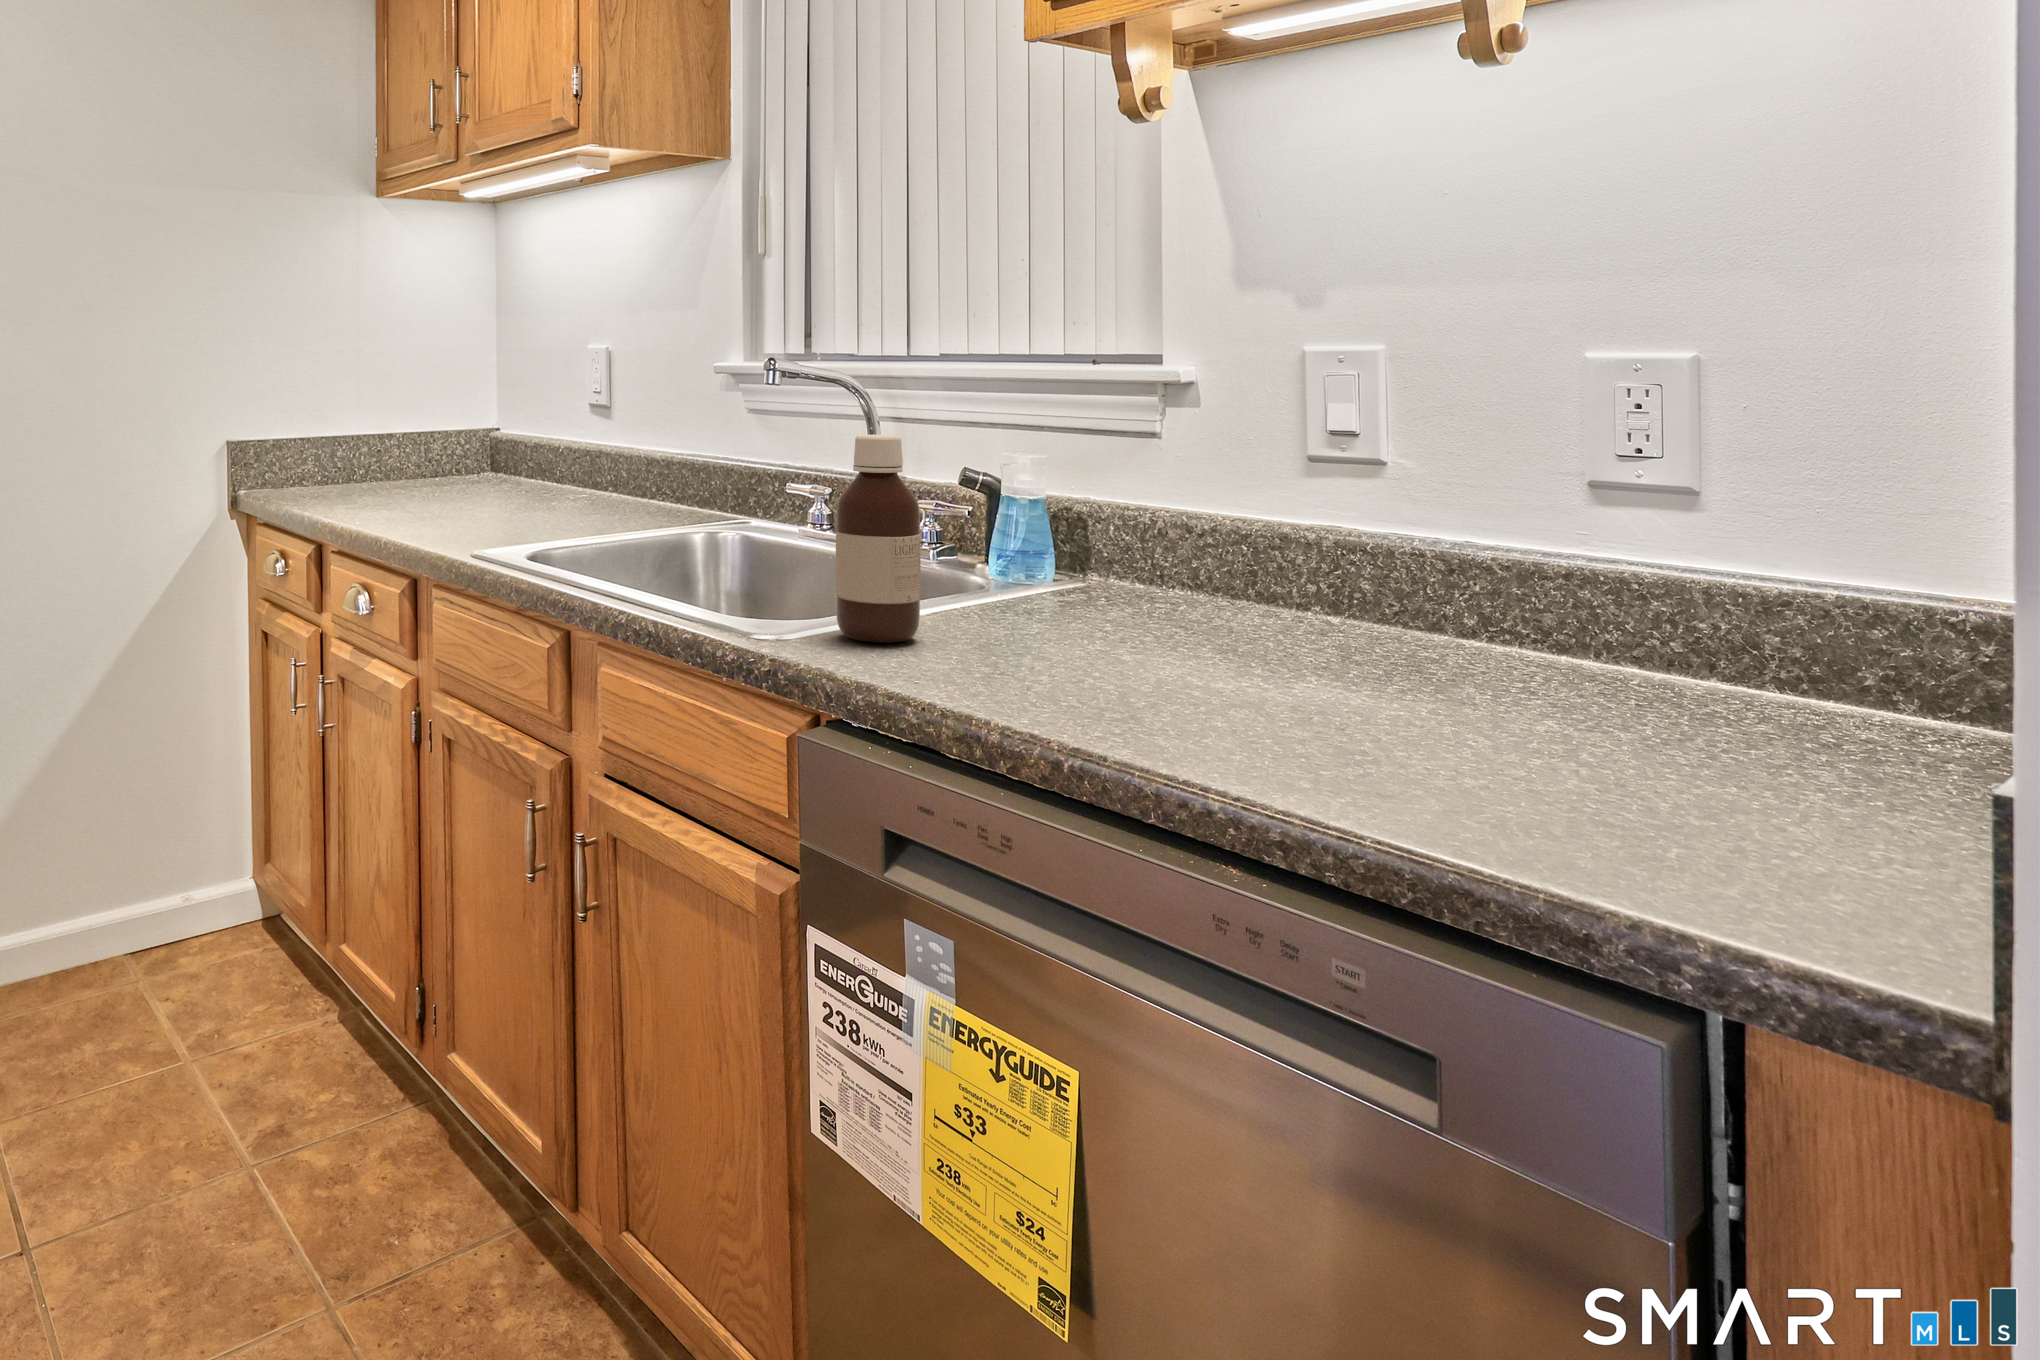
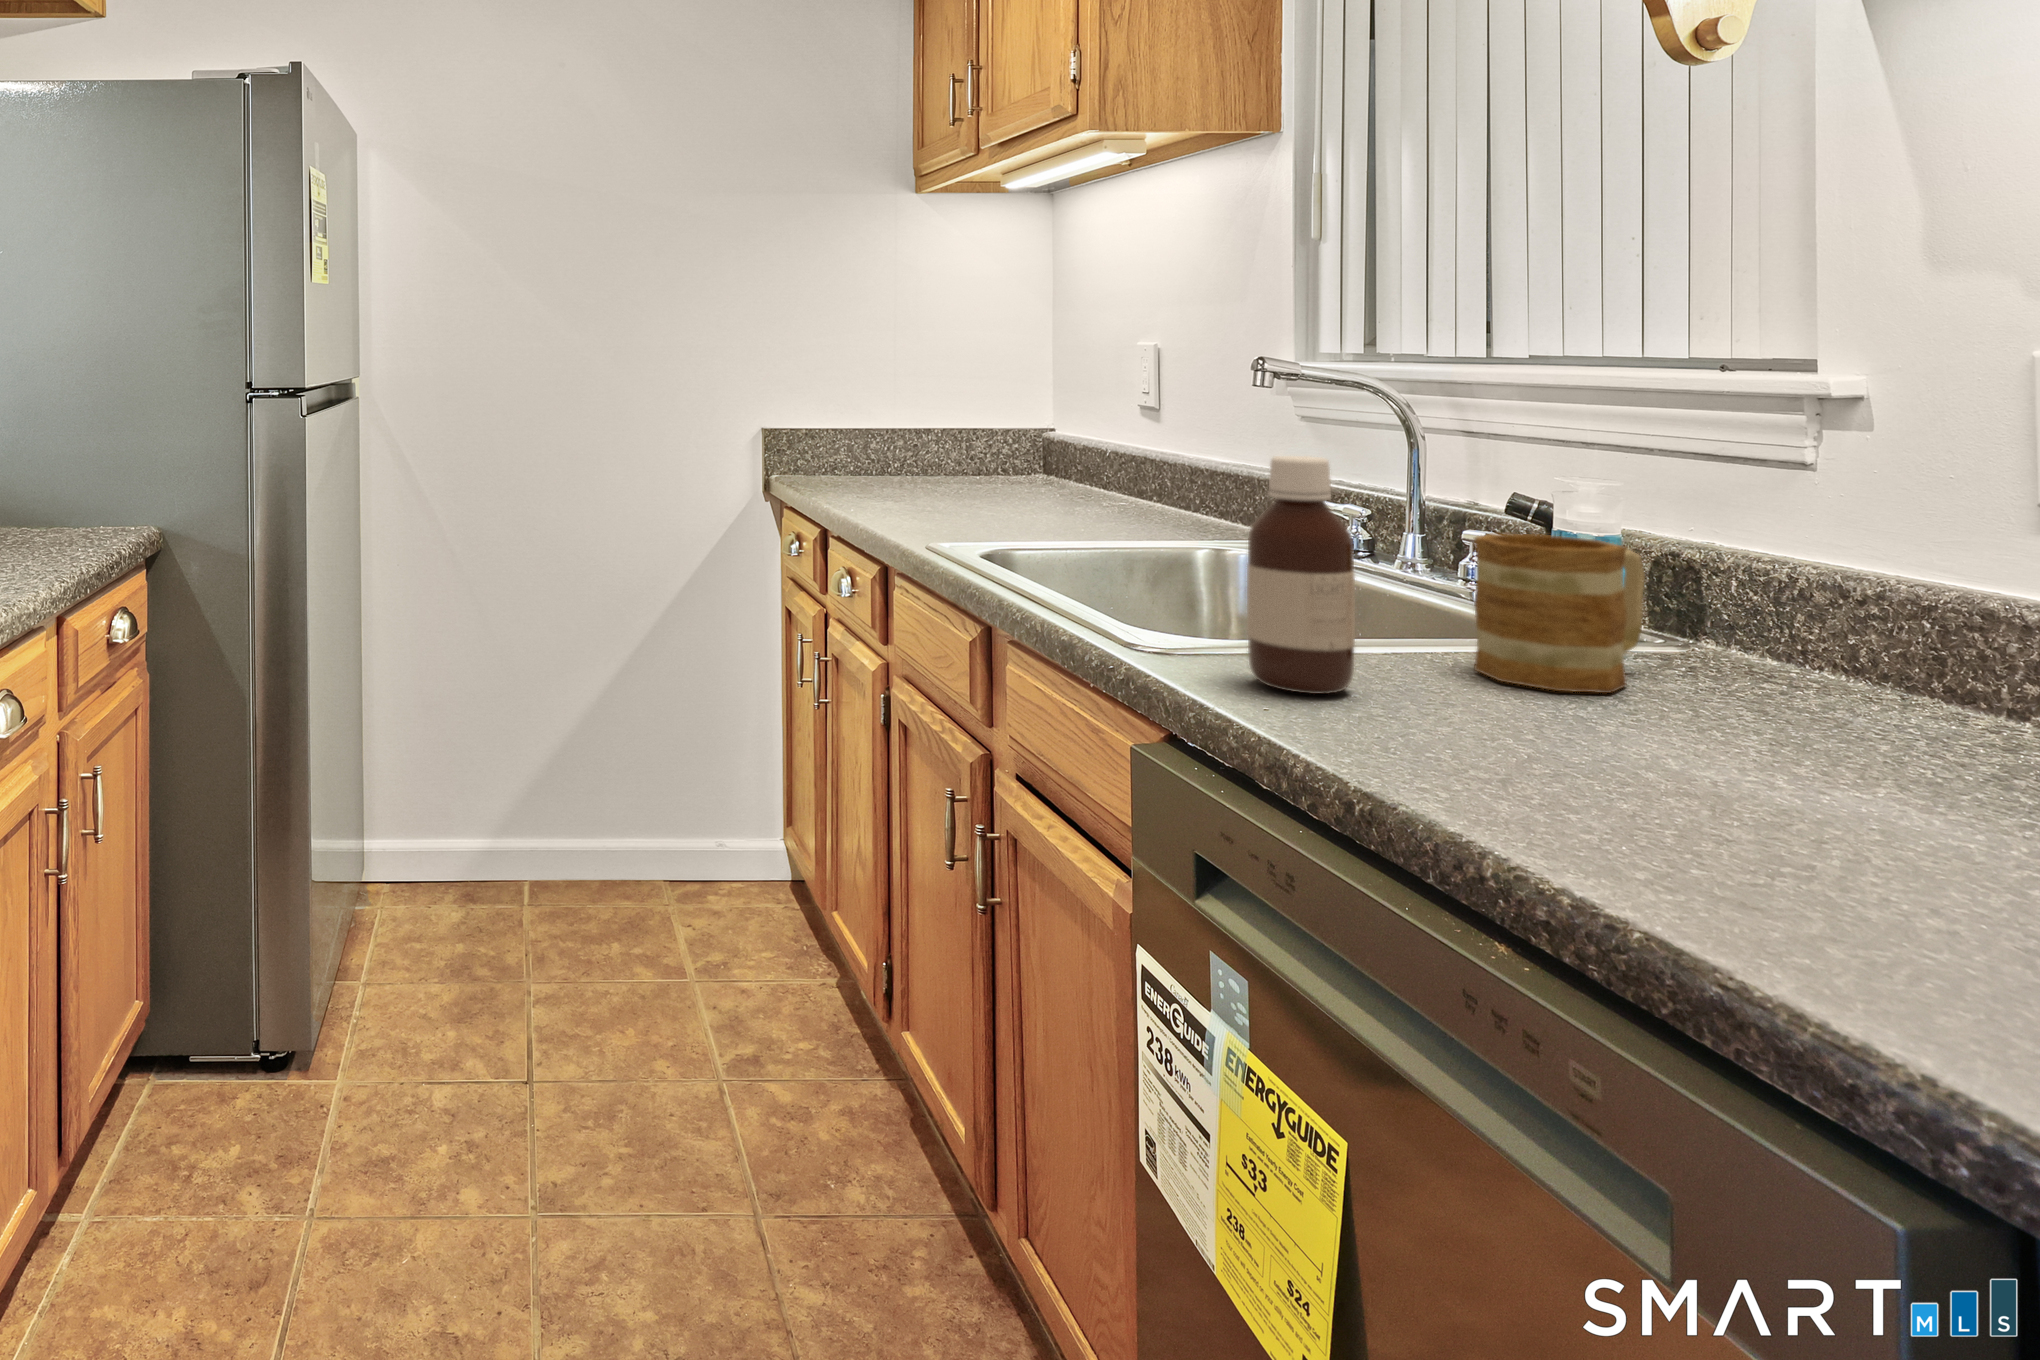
mug: none [979,496,1083,622] -> present [1474,534,1645,693]

